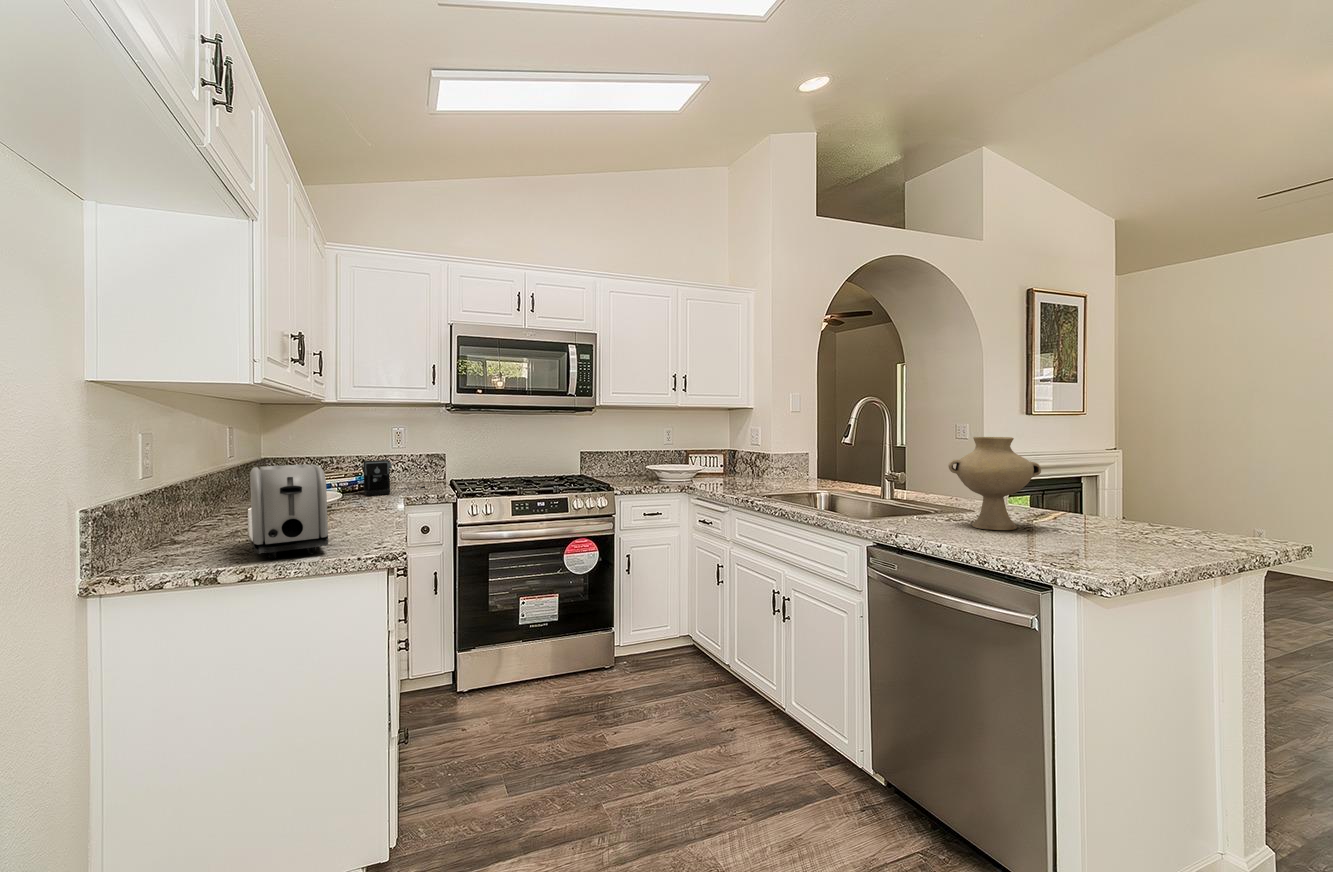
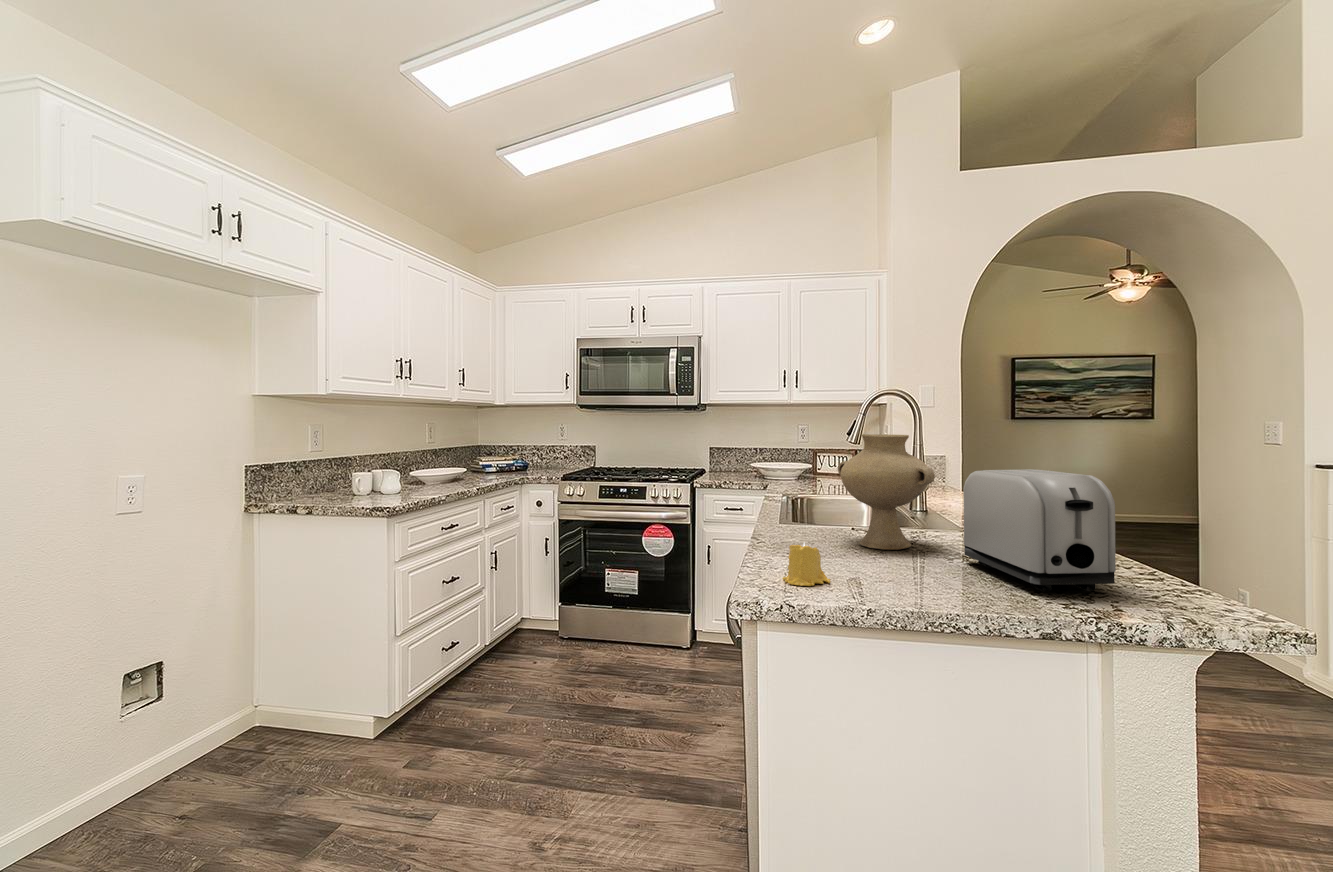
coffee maker: present [363,460,425,495] -> none [510,448,561,474]
toaster: present [250,464,328,559] -> present [963,469,1116,591]
candle: none [1059,526,1099,563] -> present [783,543,831,586]

